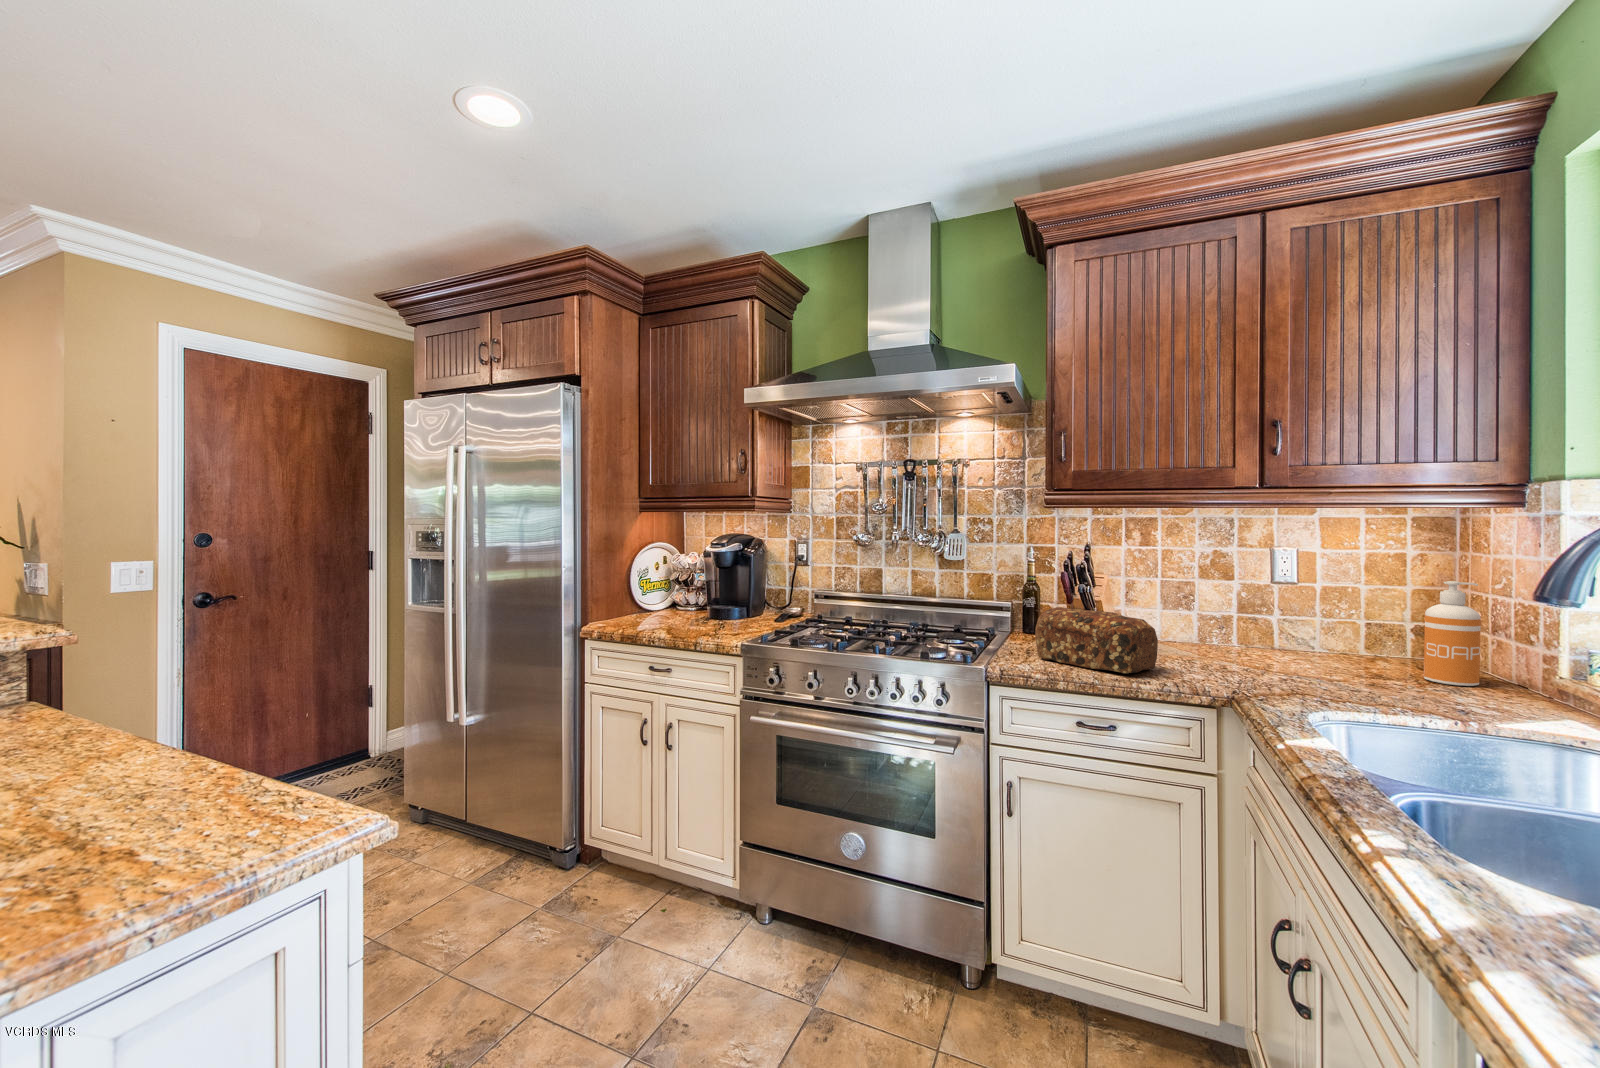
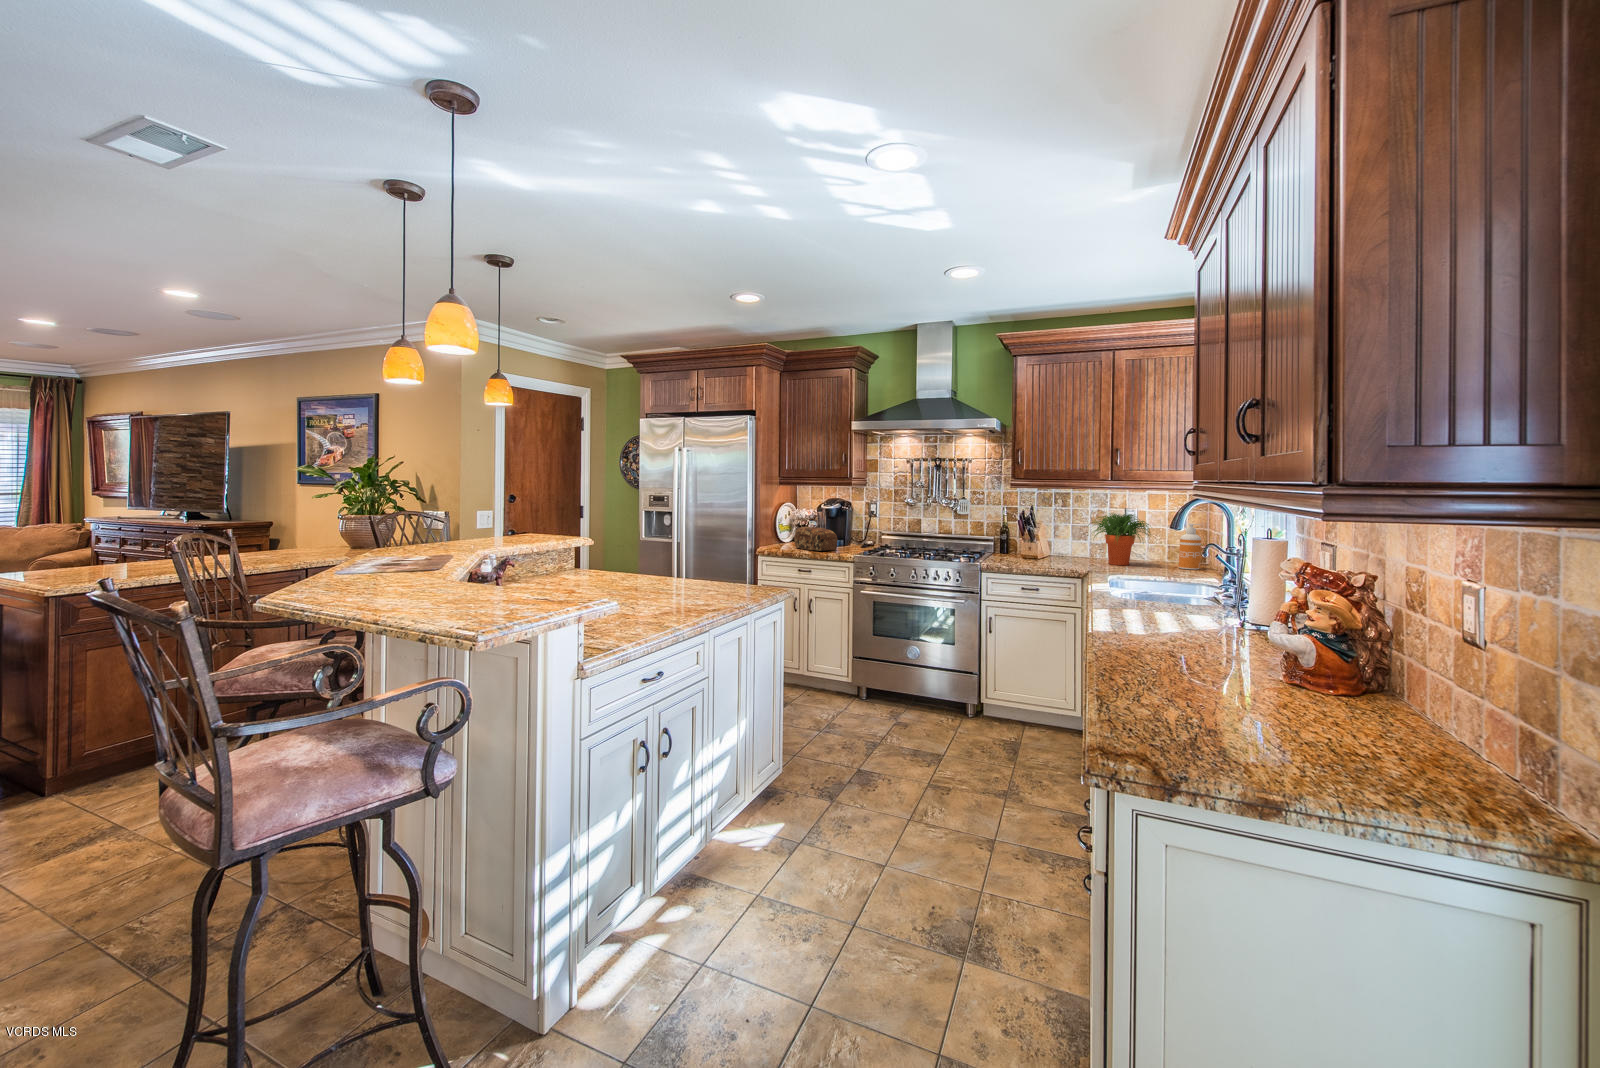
potted plant: none [1204,557,1361,671] -> present [1089,513,1151,565]
bread loaf: present [1035,607,1158,673] -> present [794,527,838,551]

